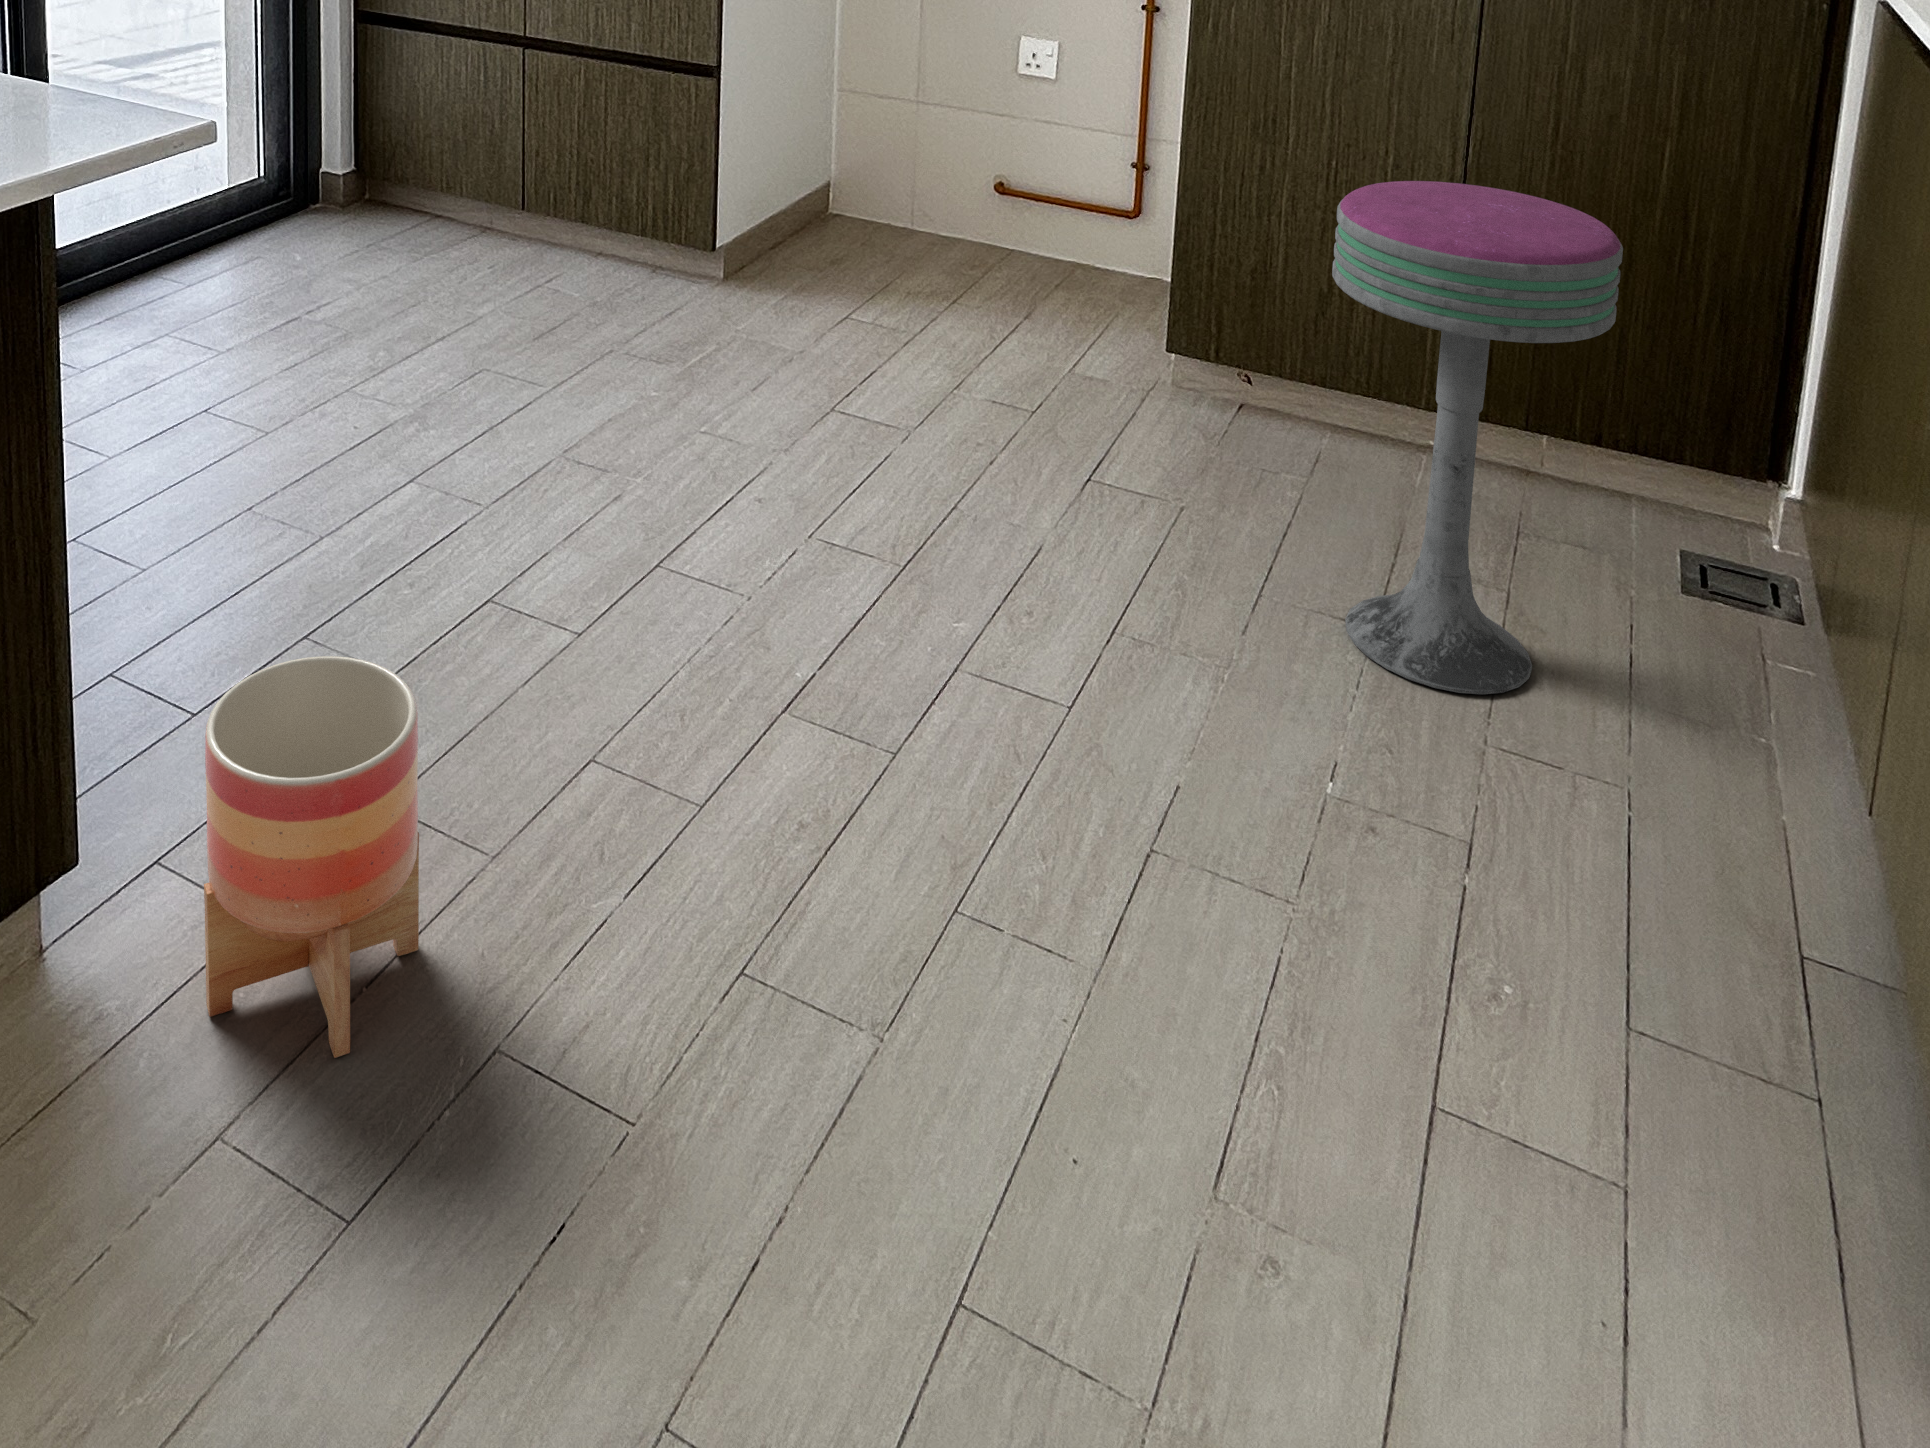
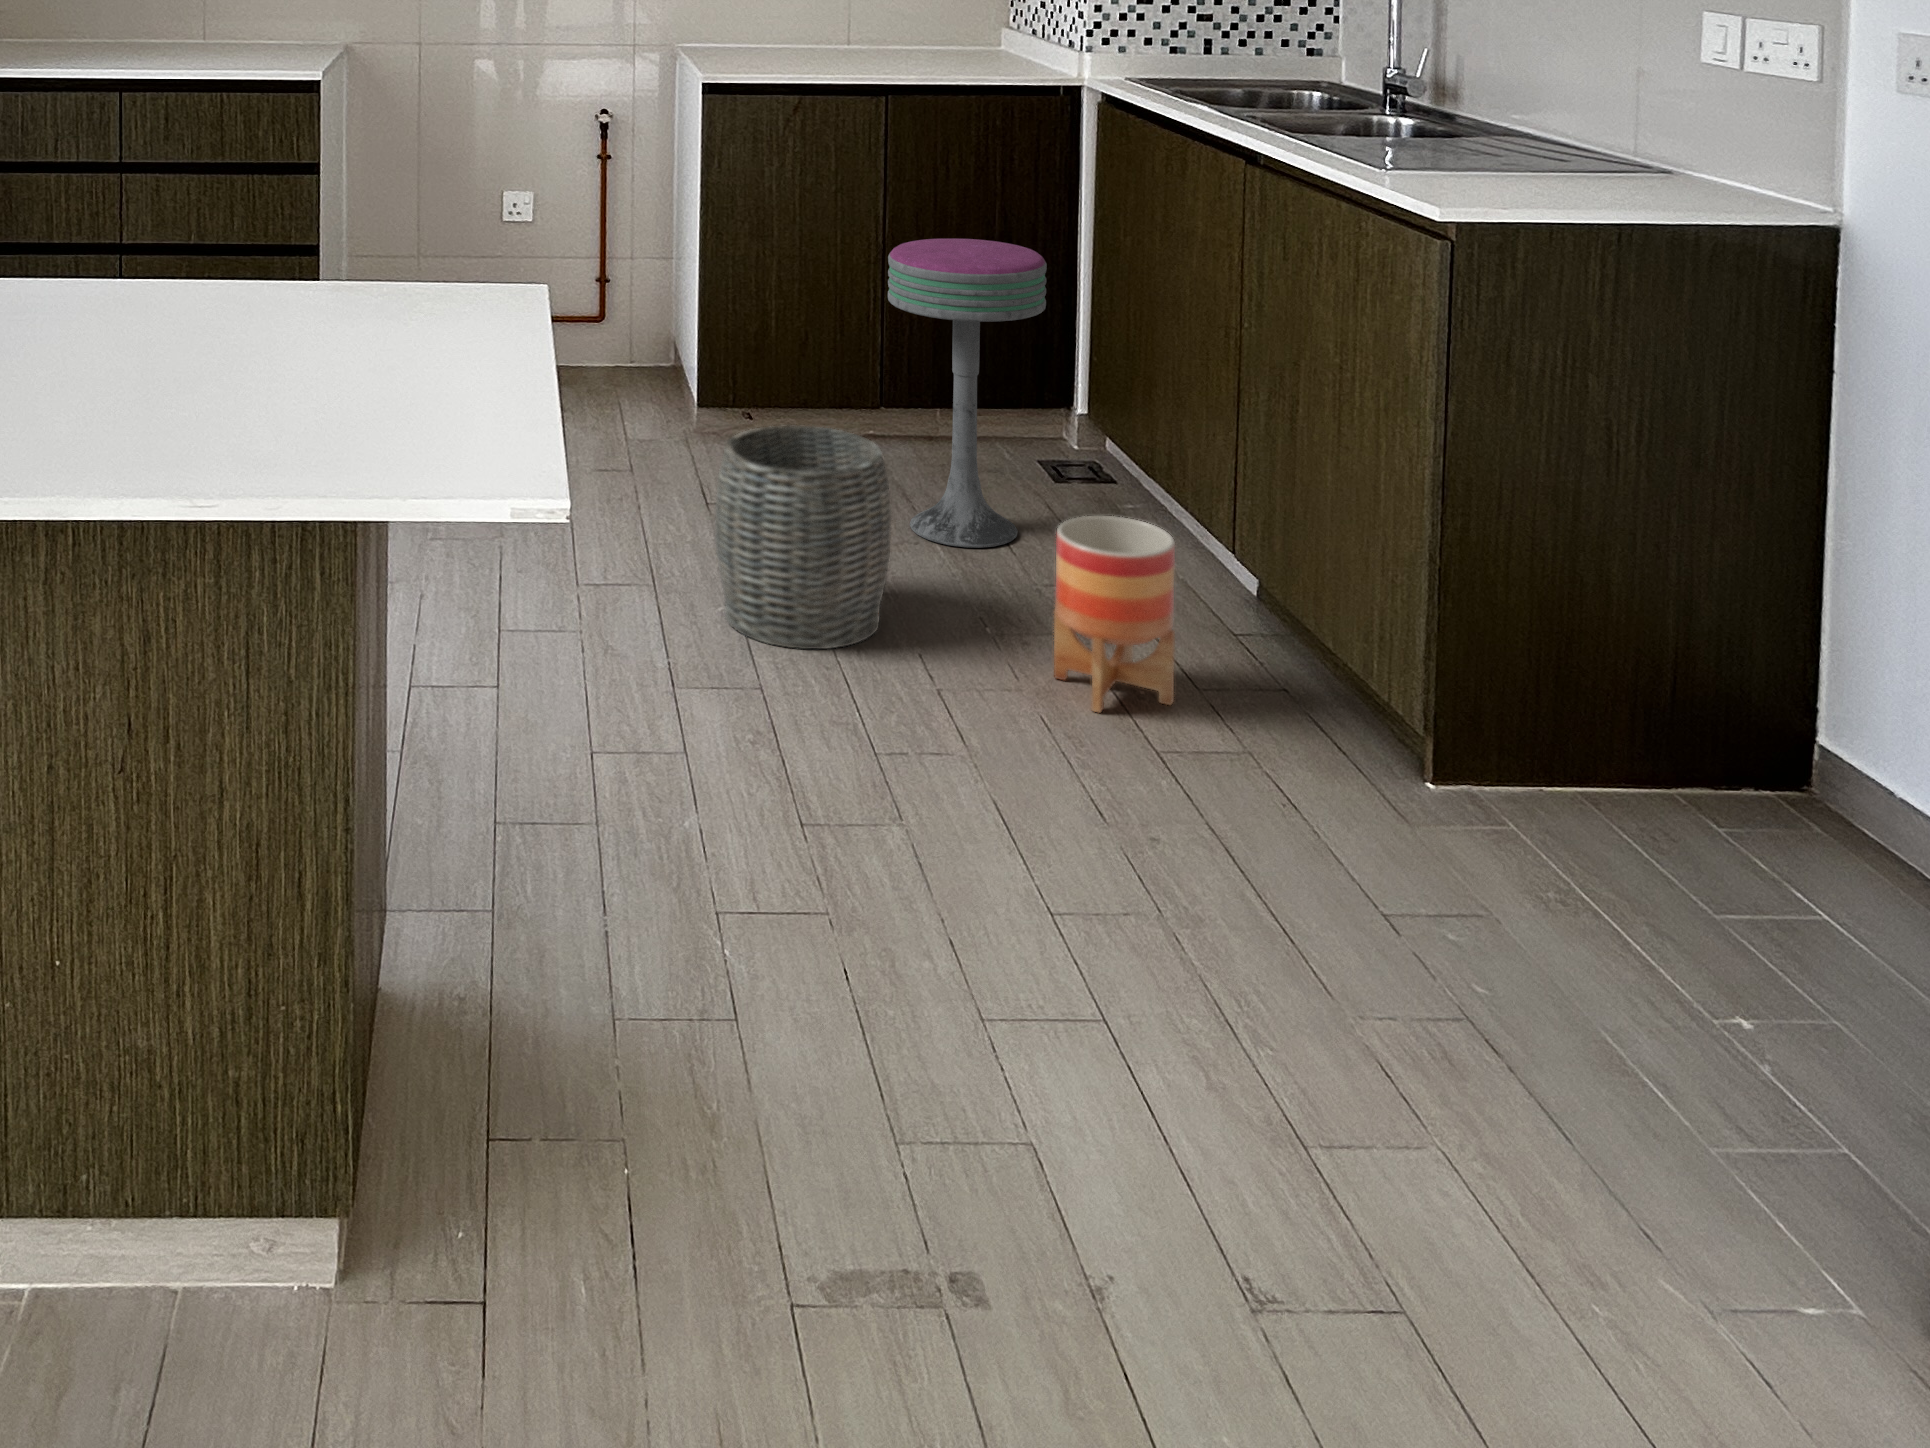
woven basket: none [884,420,1165,801] -> present [715,426,891,649]
planter: present [204,656,419,1058] -> present [1054,516,1175,712]

